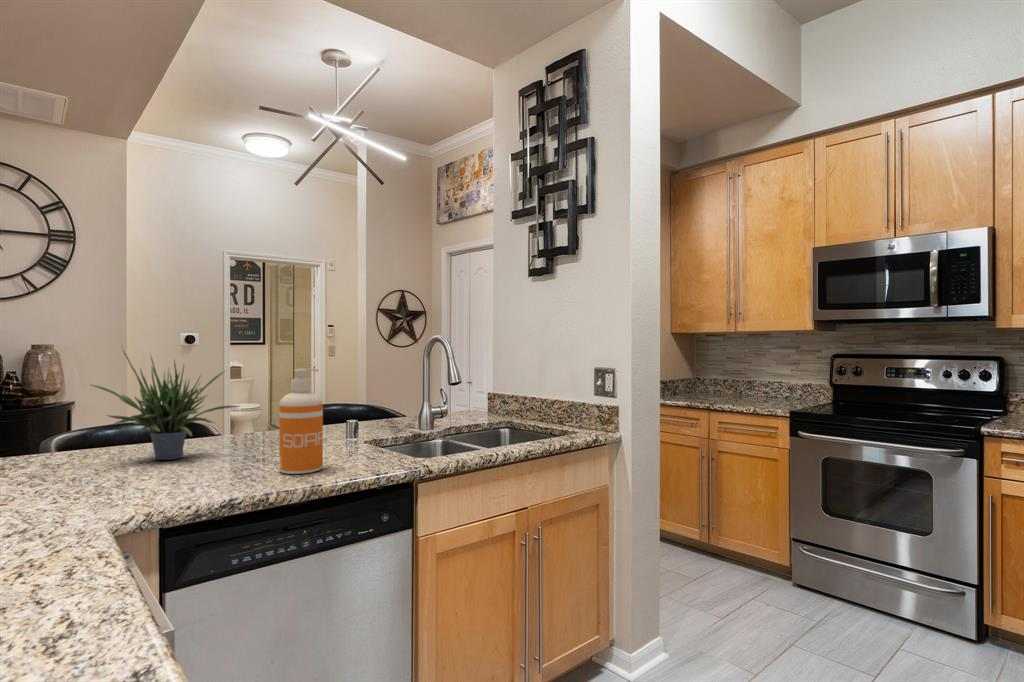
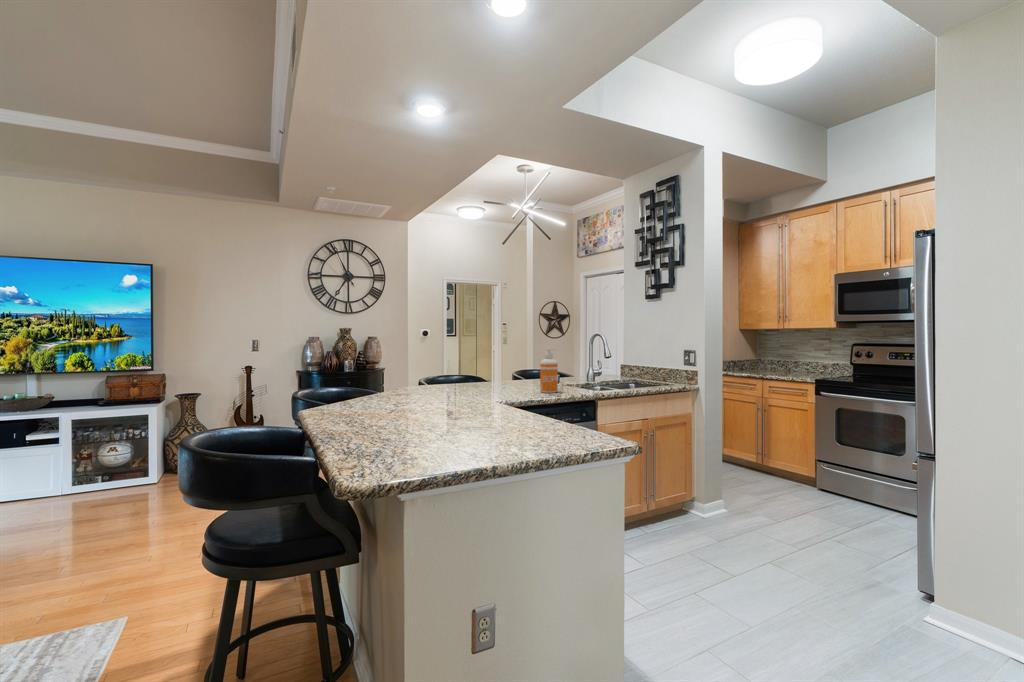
potted plant: present [91,351,240,460] -> none [456,338,514,388]

